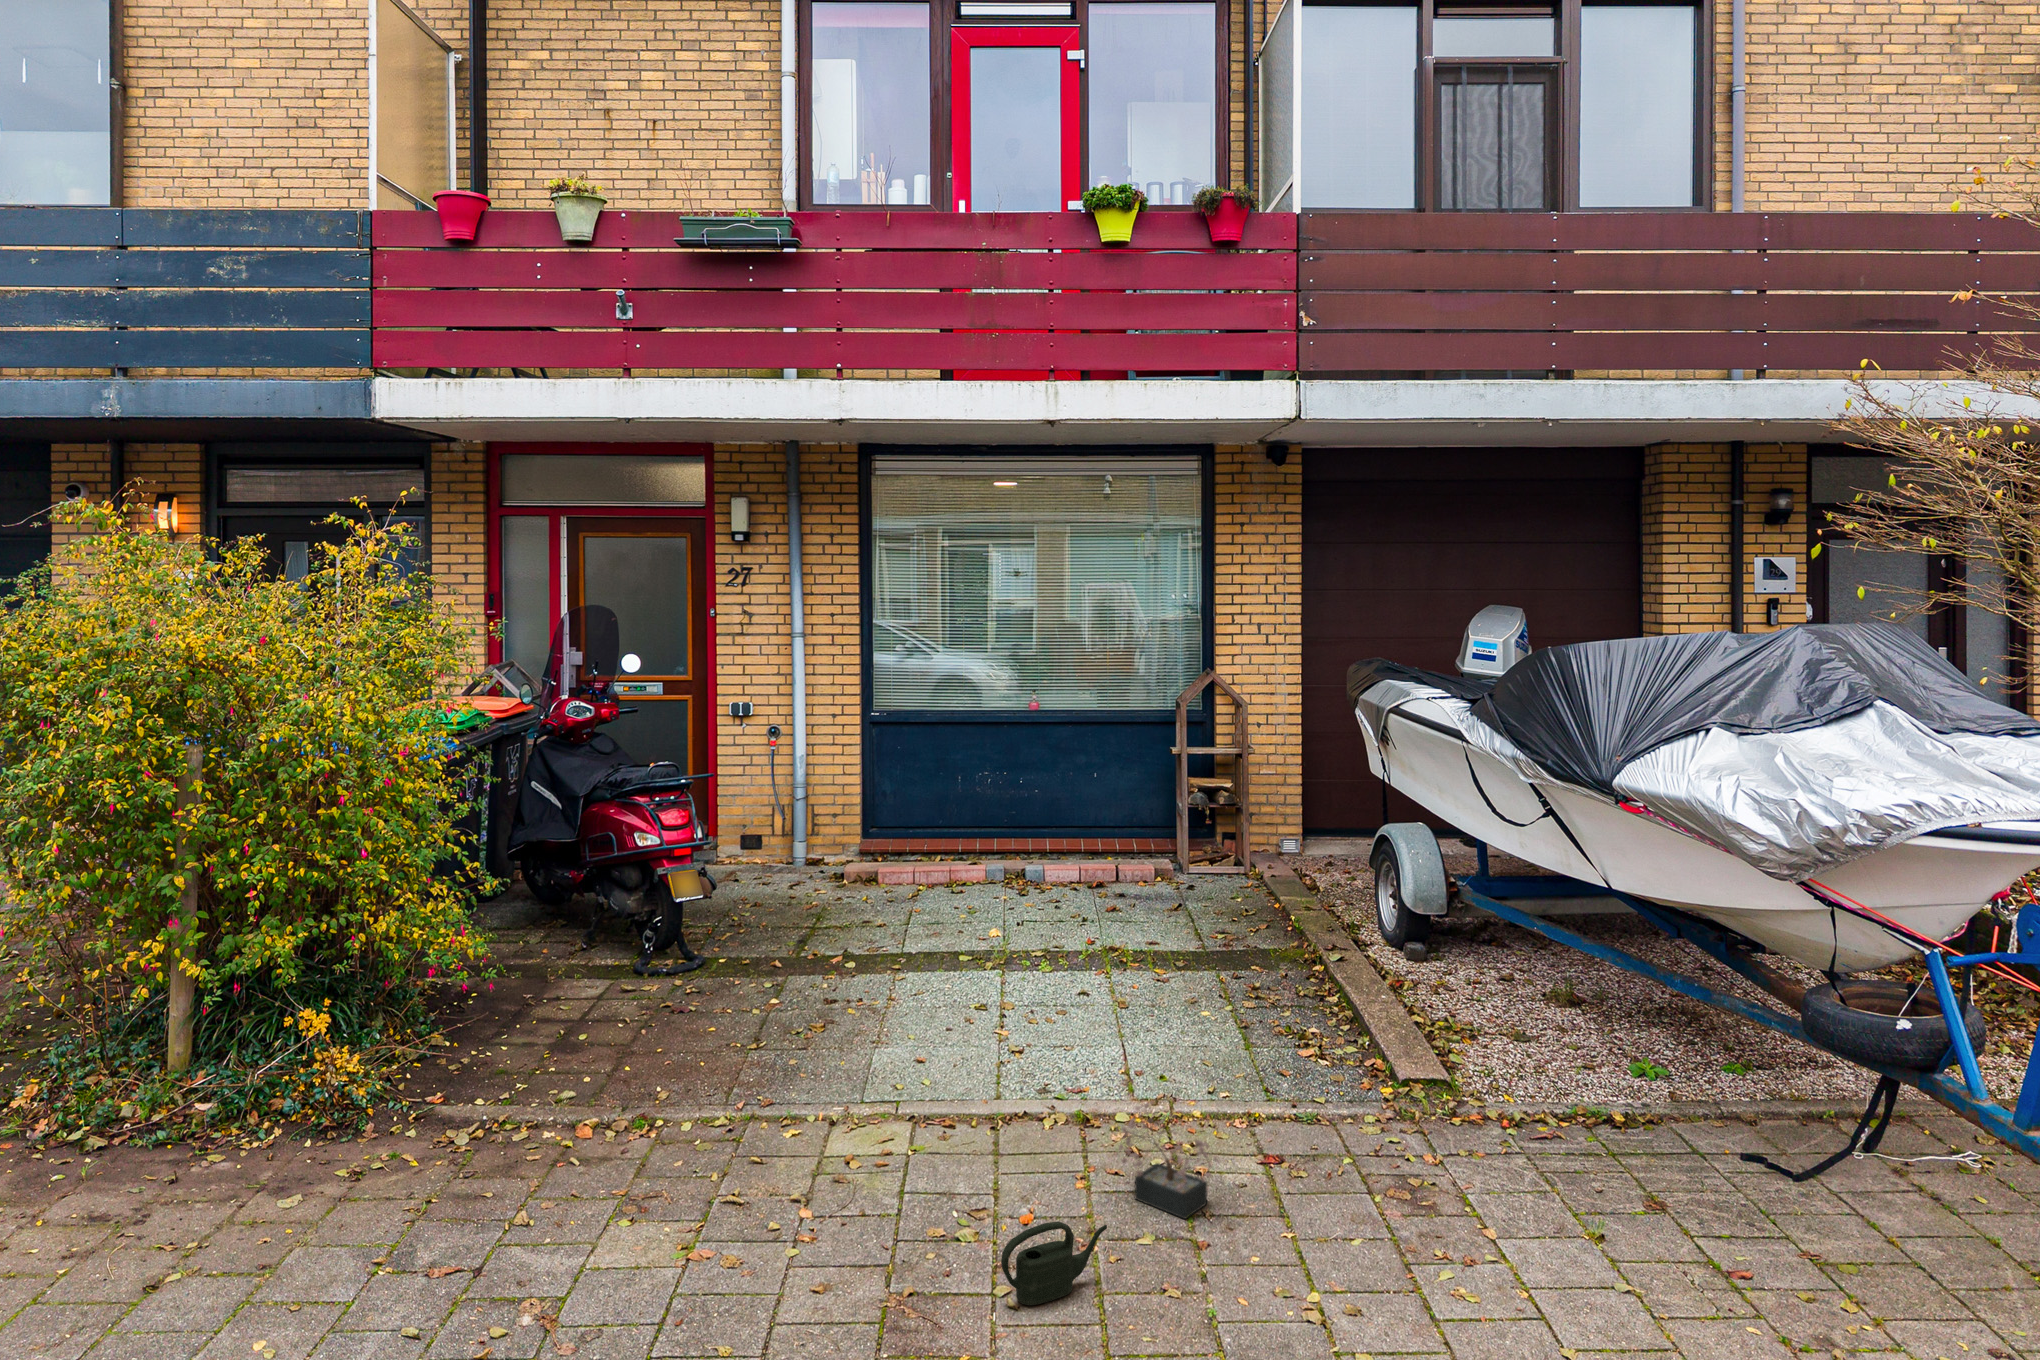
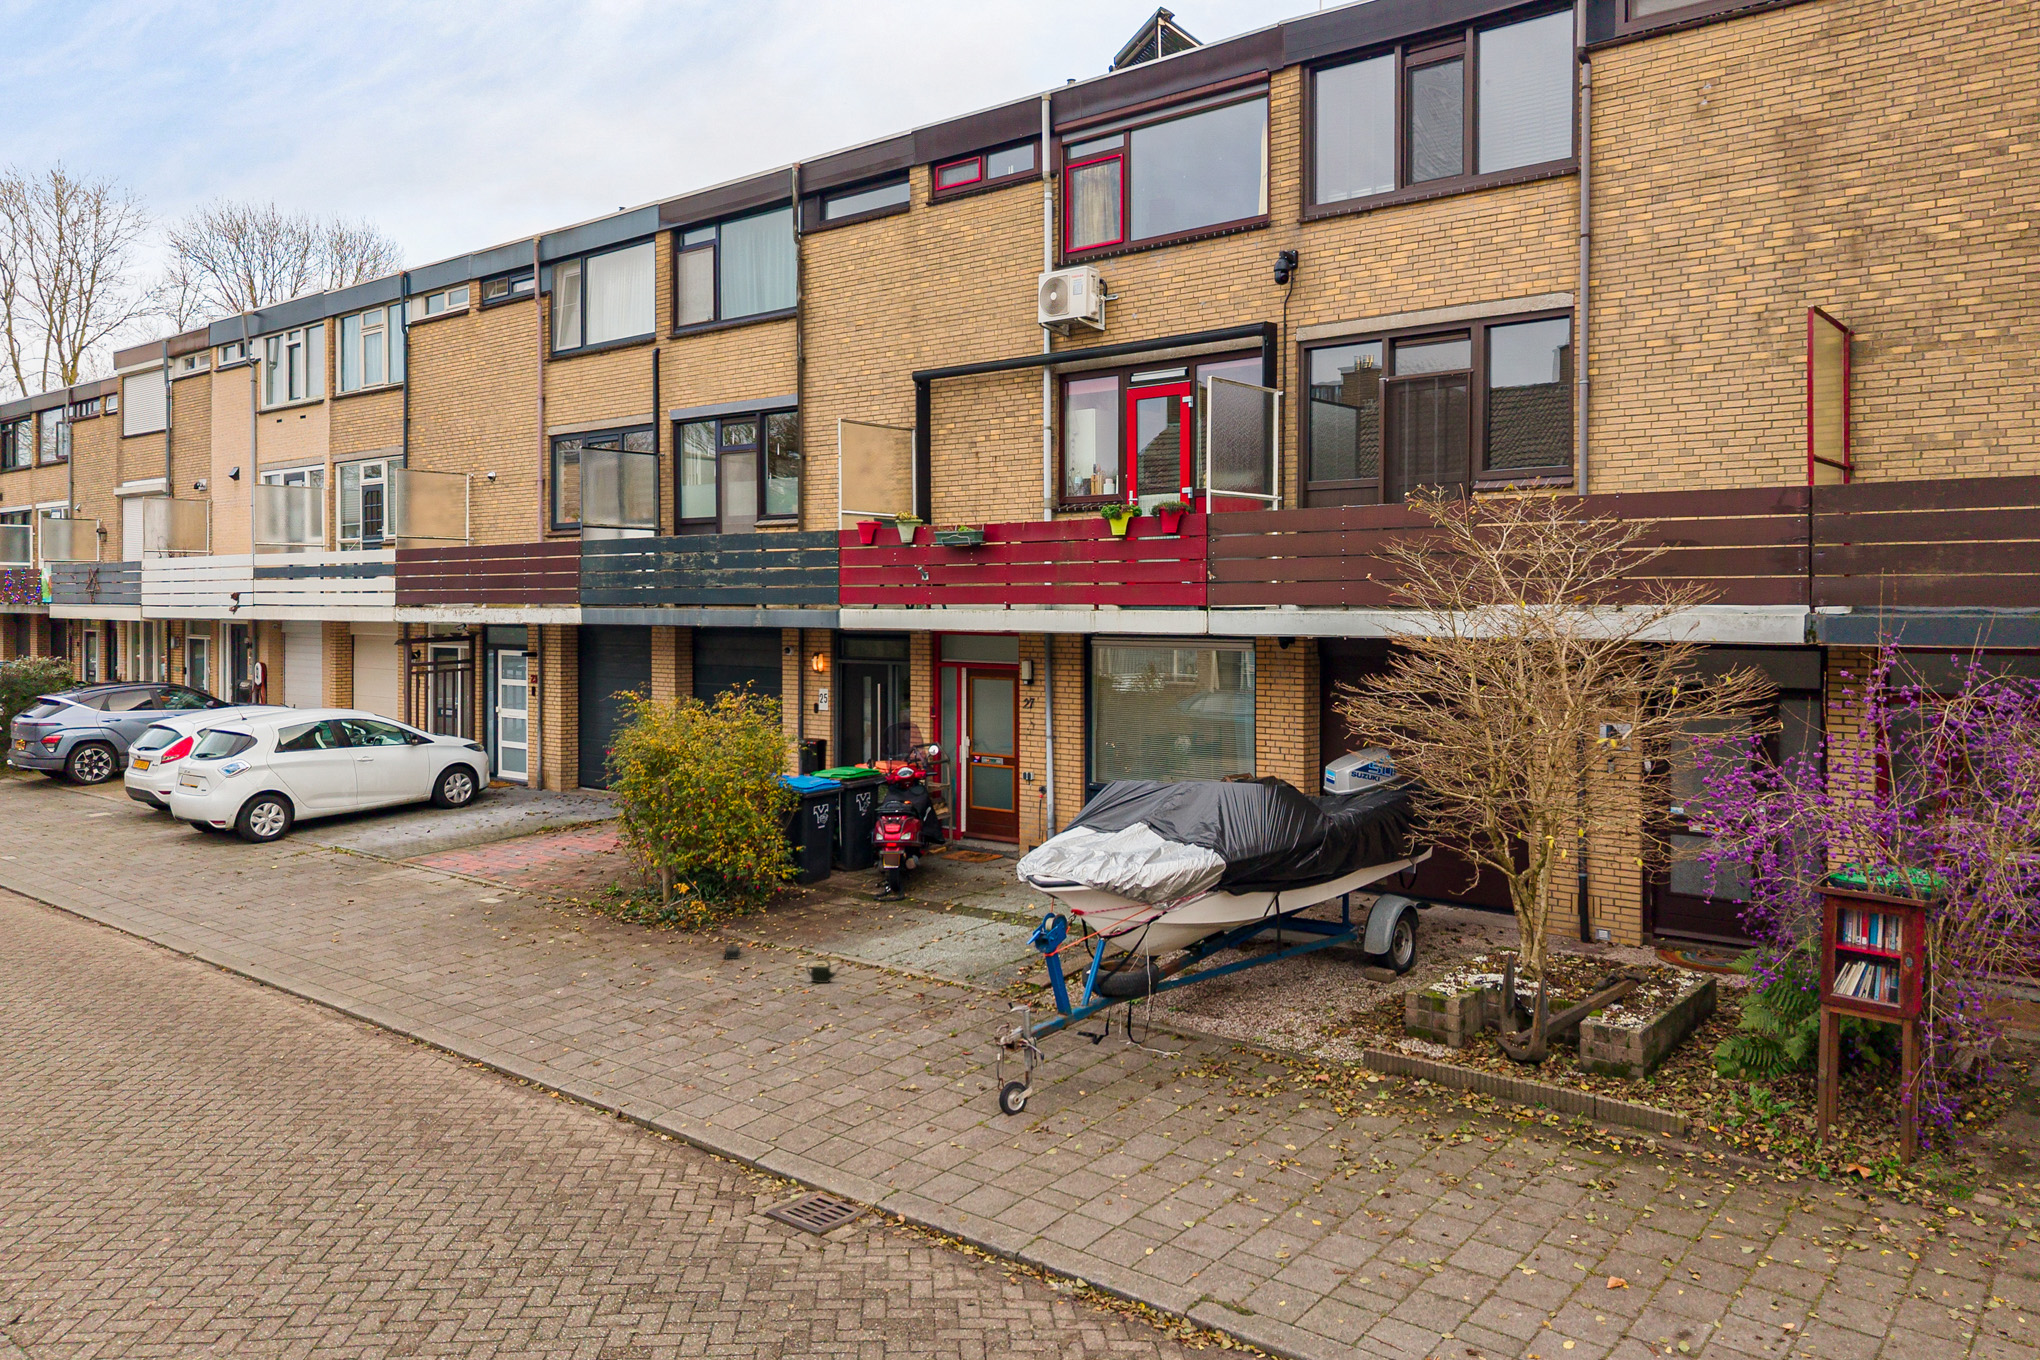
decorative plant: present [1119,1101,1219,1219] -> present [722,928,742,959]

